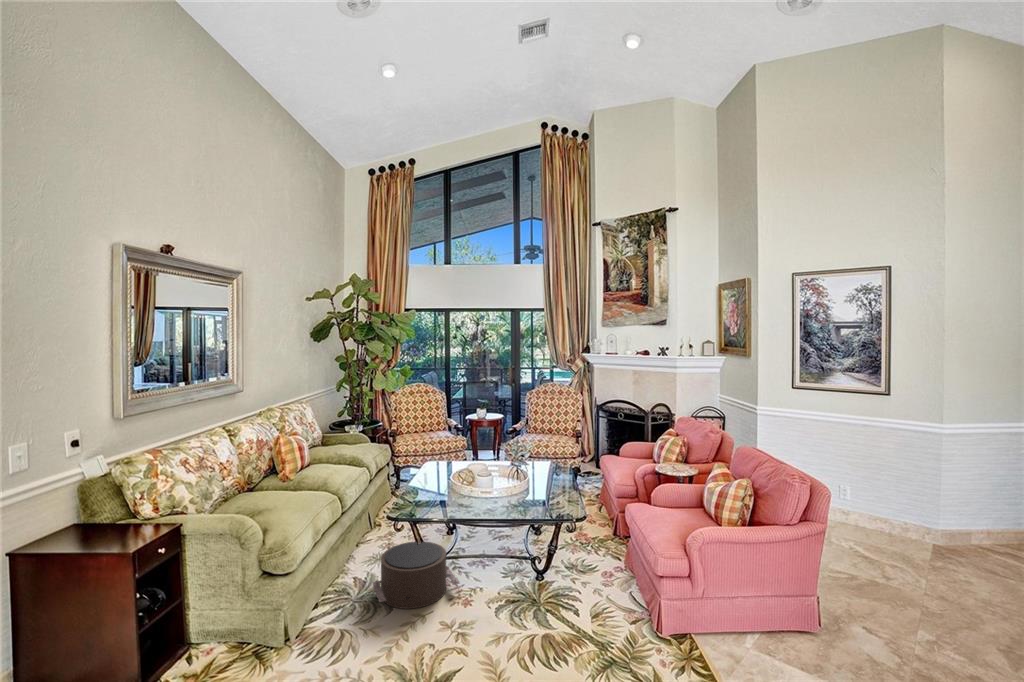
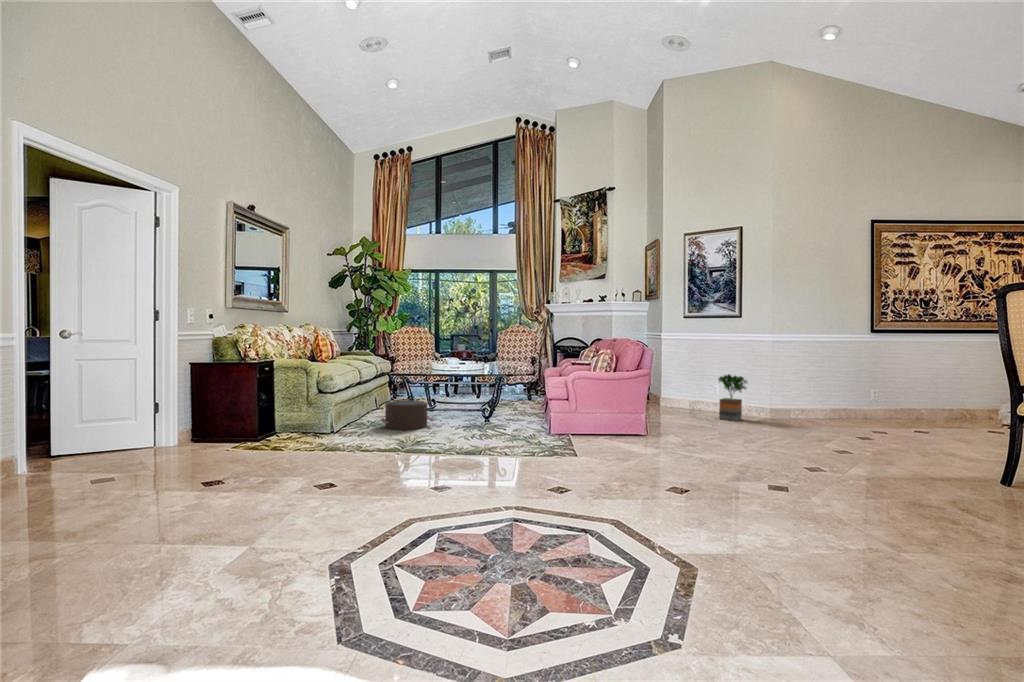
potted tree: none [858,477,914,552] -> present [719,374,747,421]

